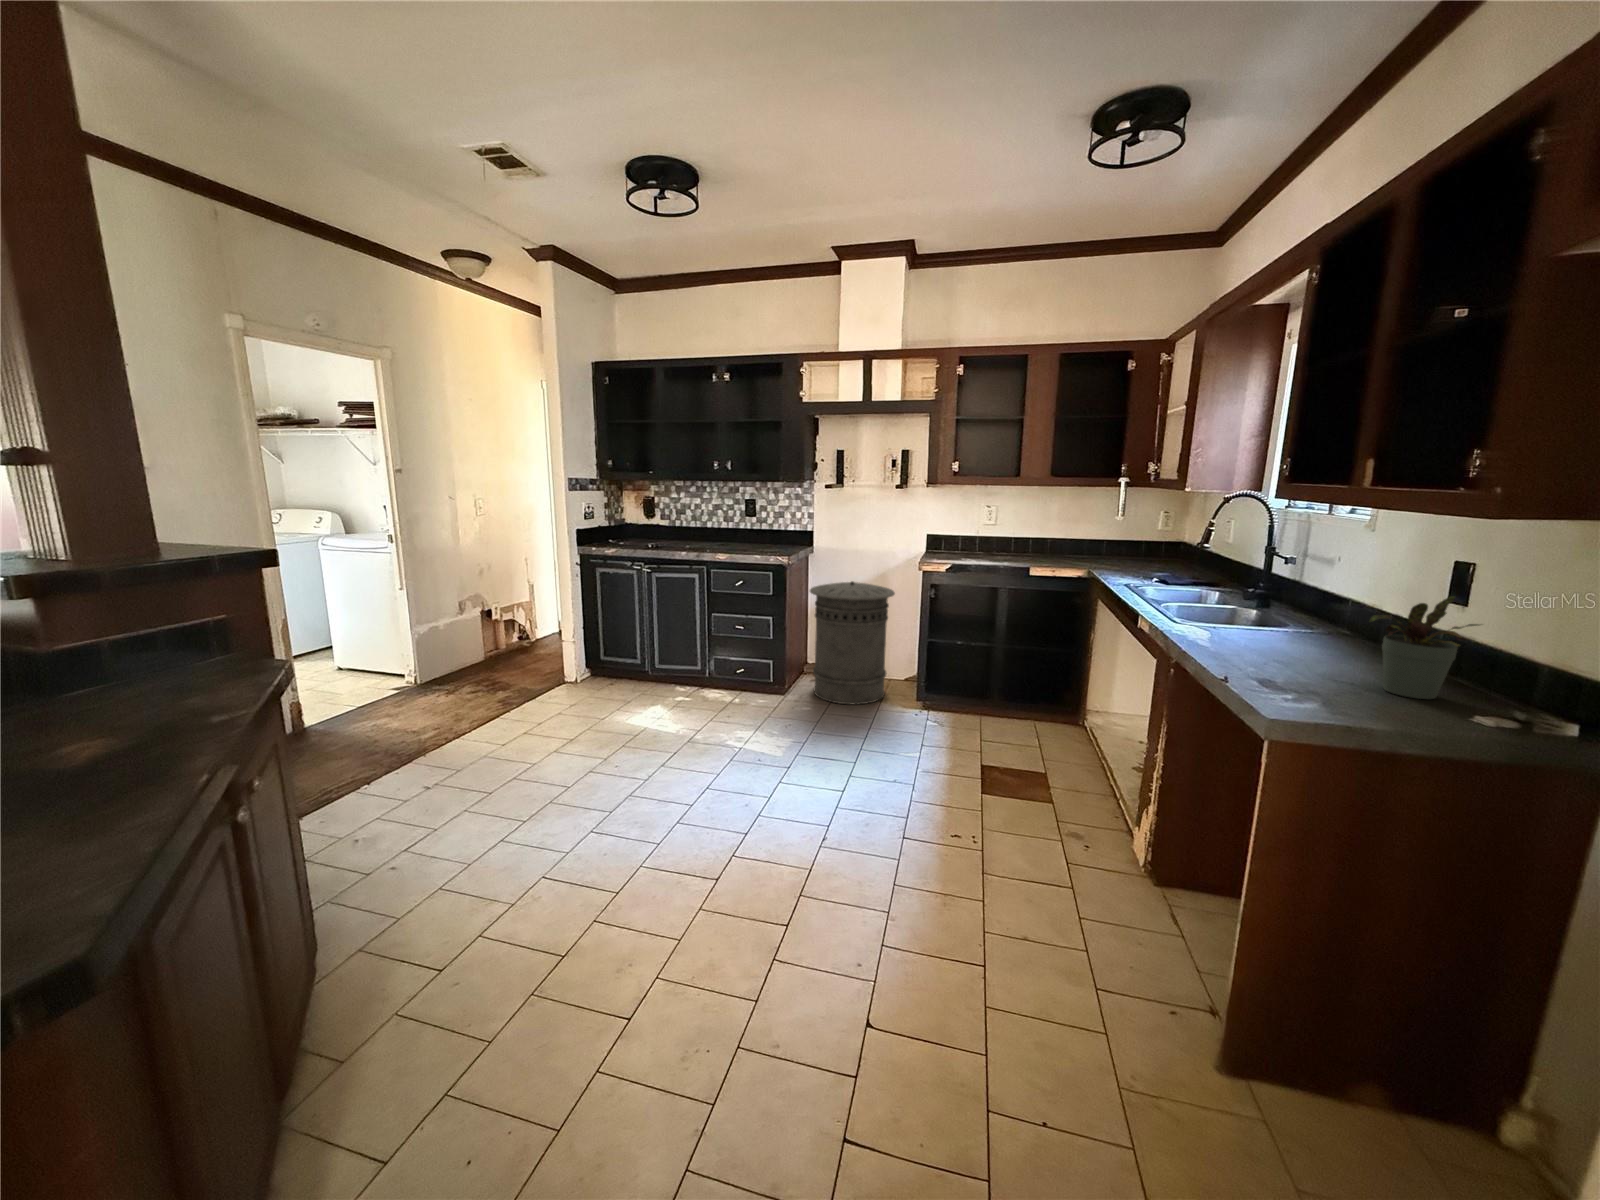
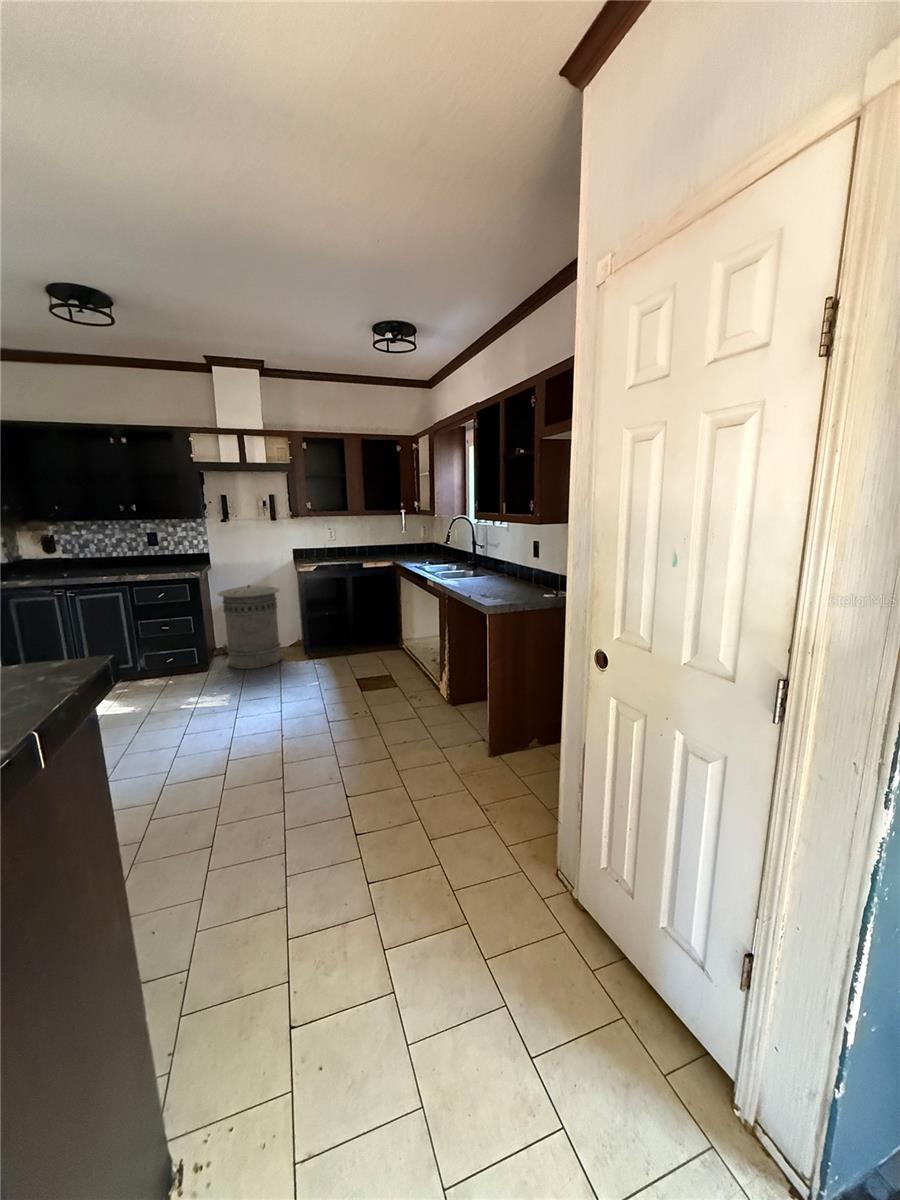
potted plant: present [1370,596,1479,699] -> none [507,552,538,592]

